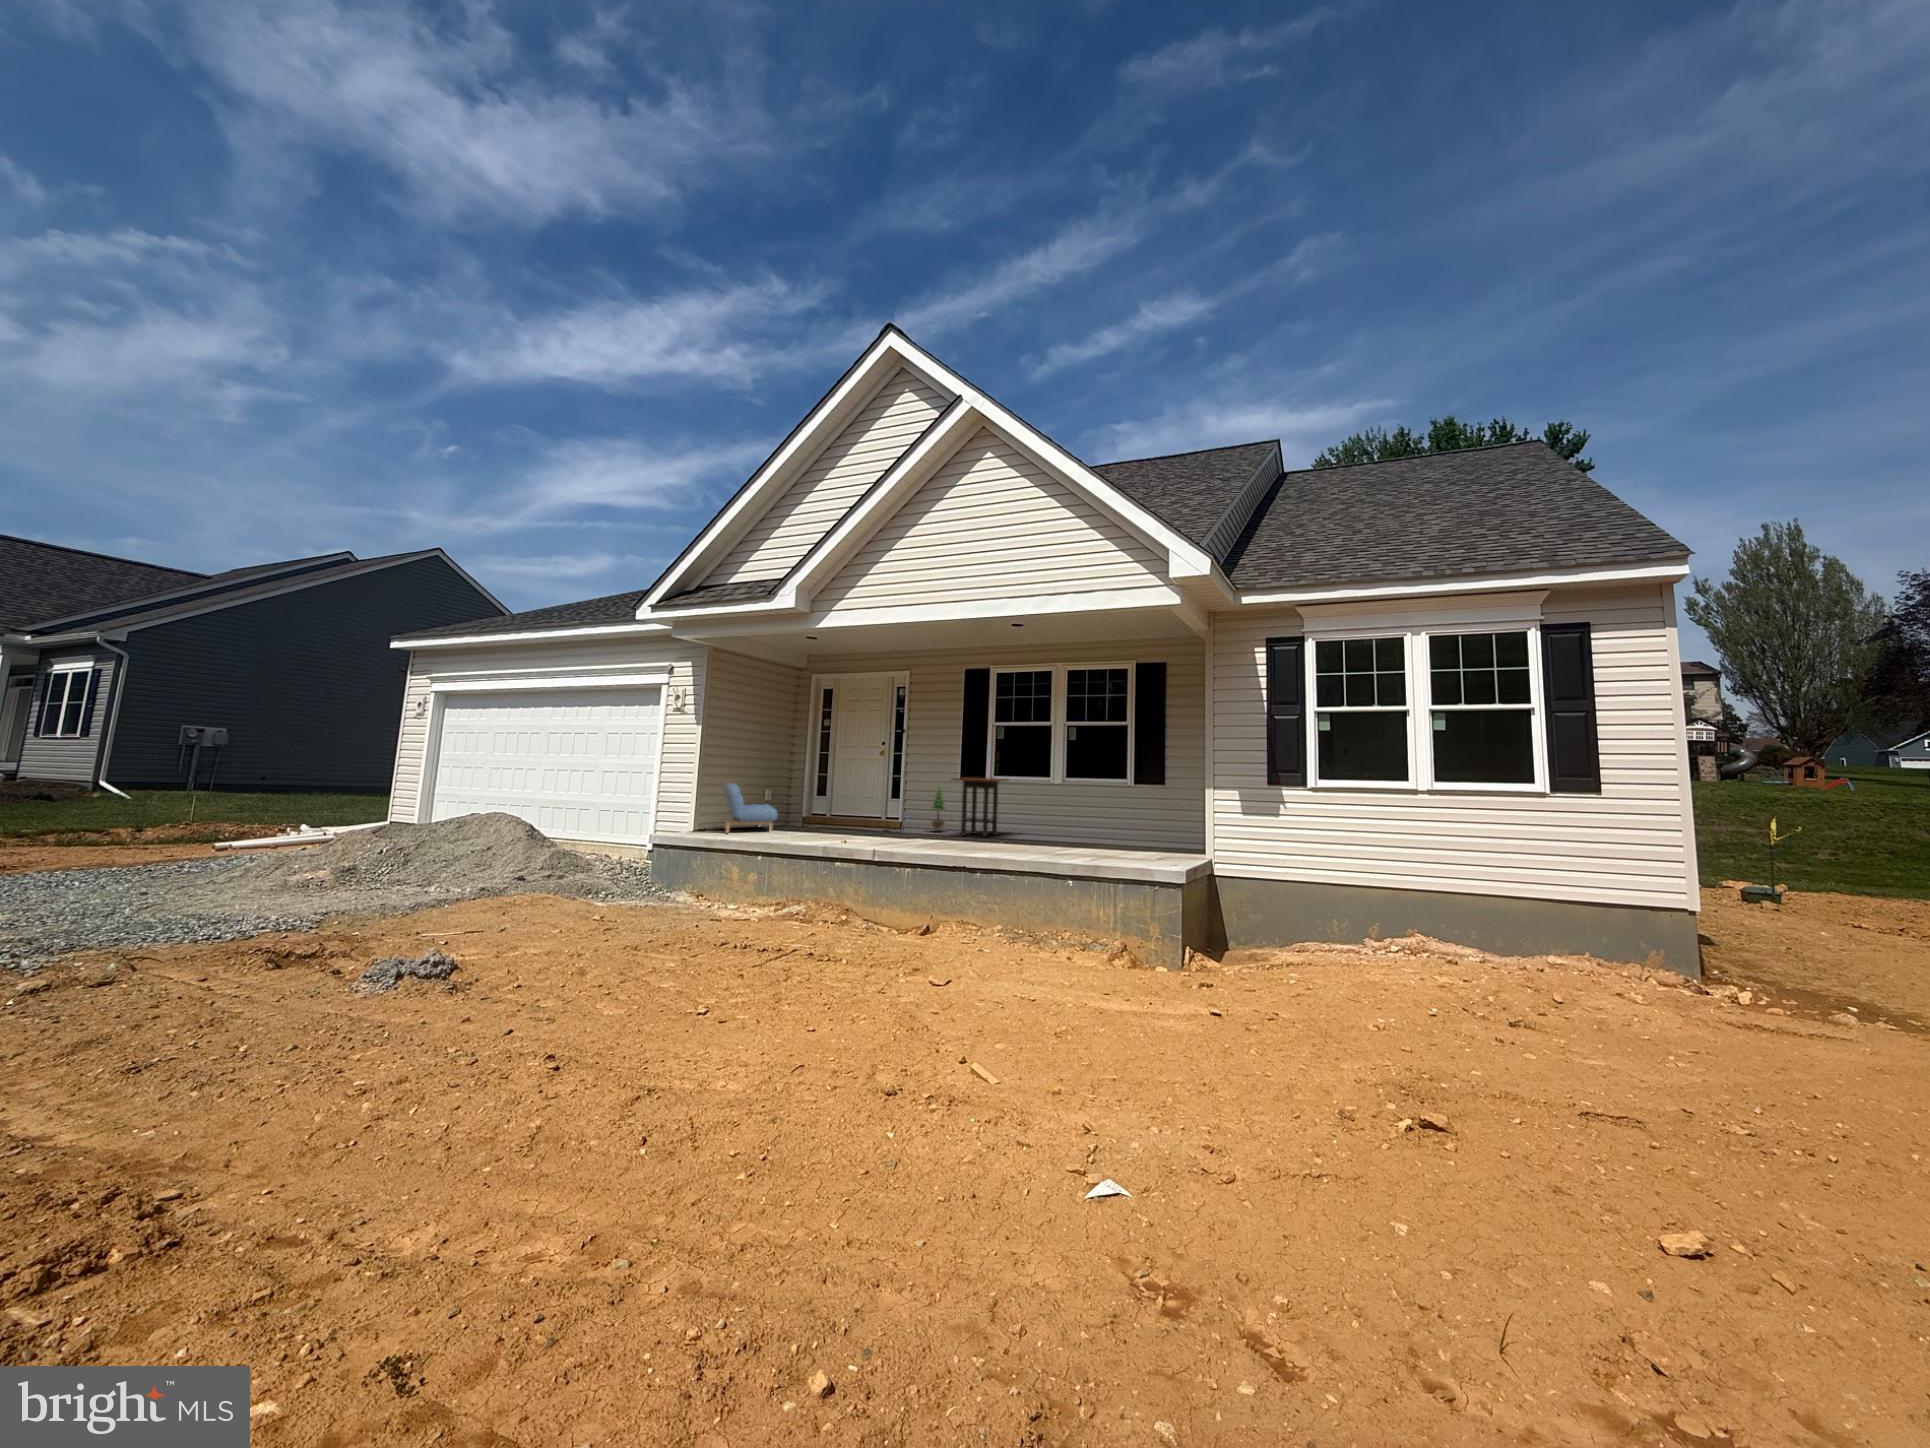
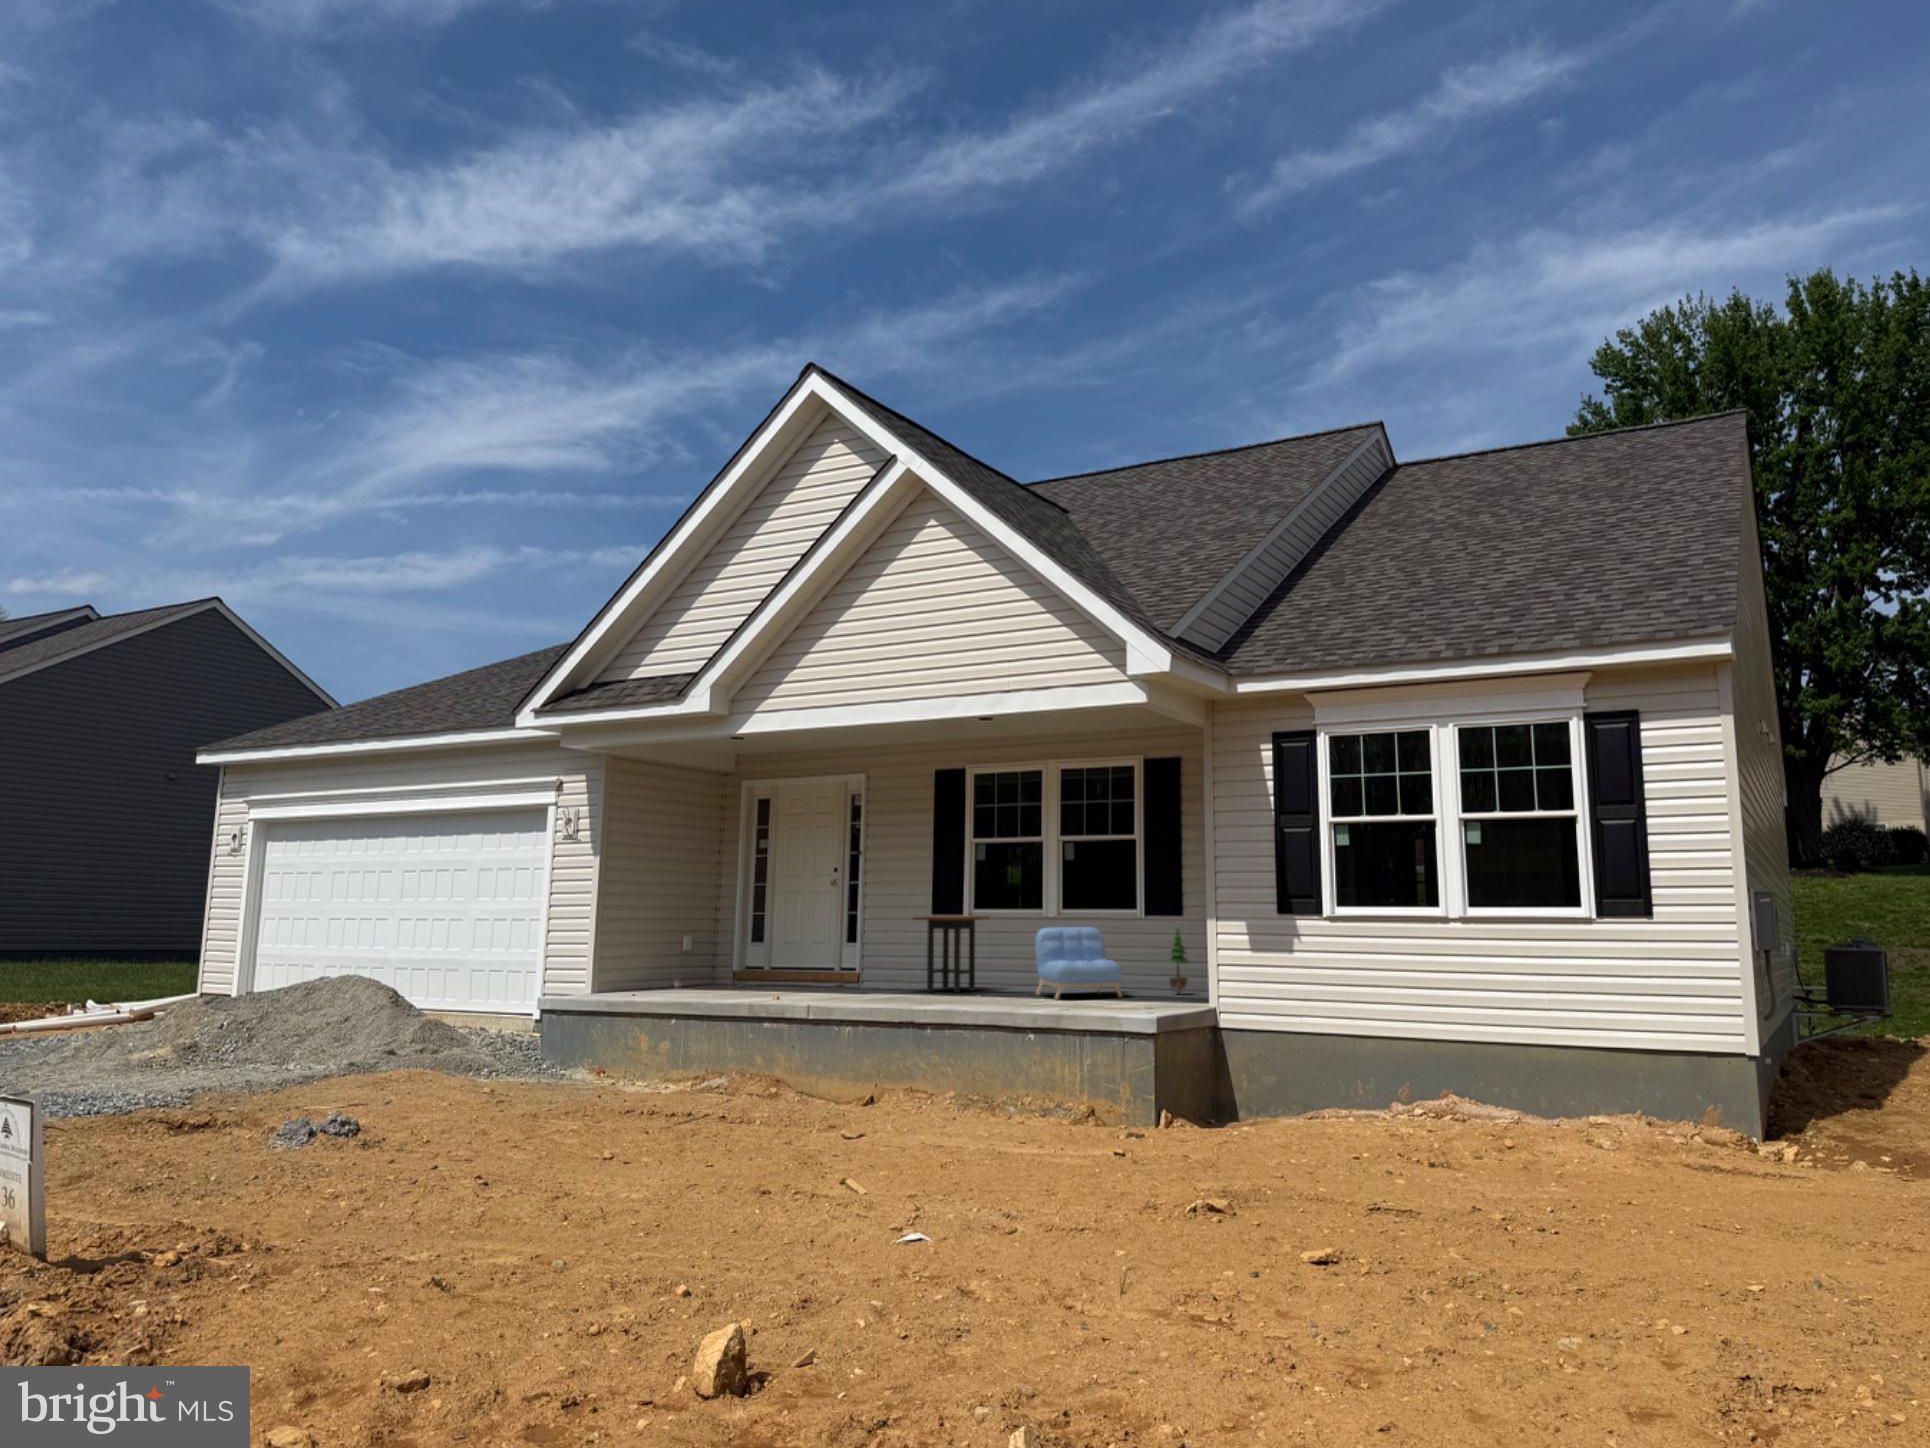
armchair: present [723,783,778,833] -> present [1035,927,1122,999]
potted tree: present [932,787,945,831] -> present [1168,929,1188,994]

